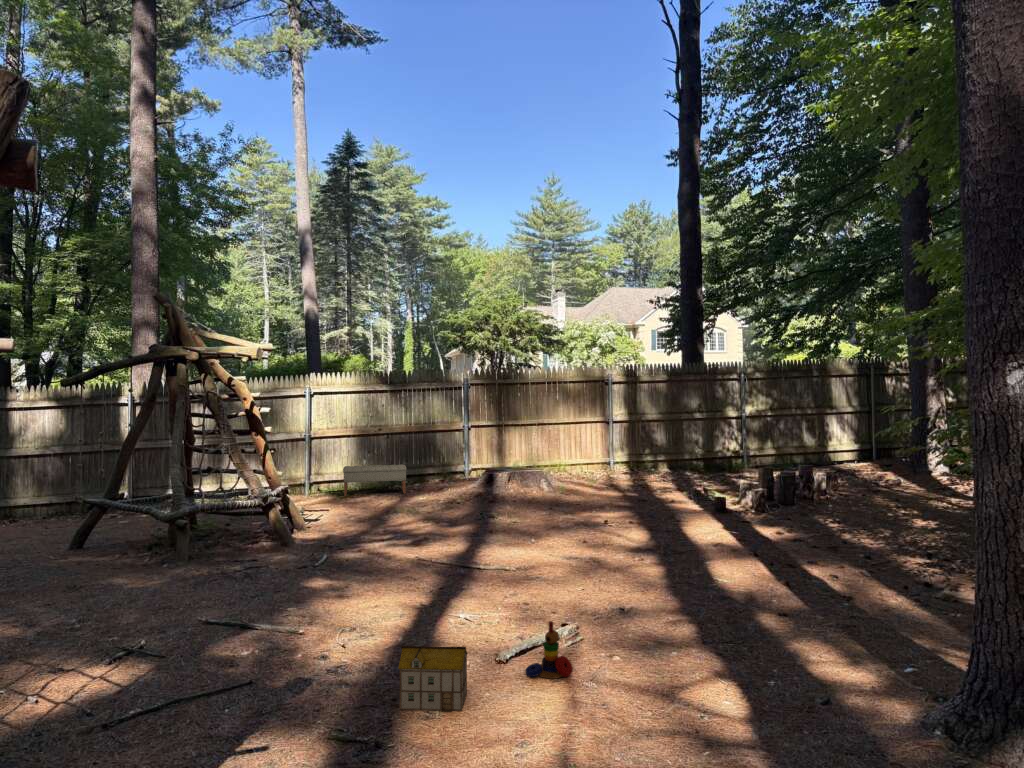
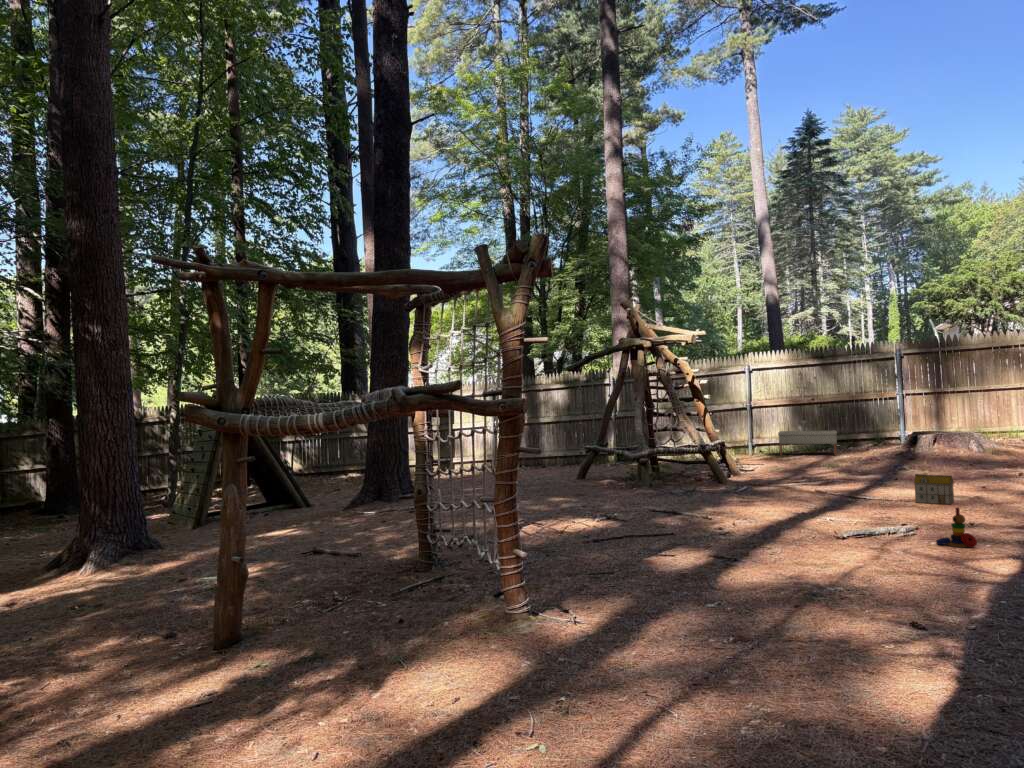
stacking toy: present [525,621,573,679] -> present [936,508,977,548]
toy house: present [398,646,468,712] -> present [914,474,954,504]

